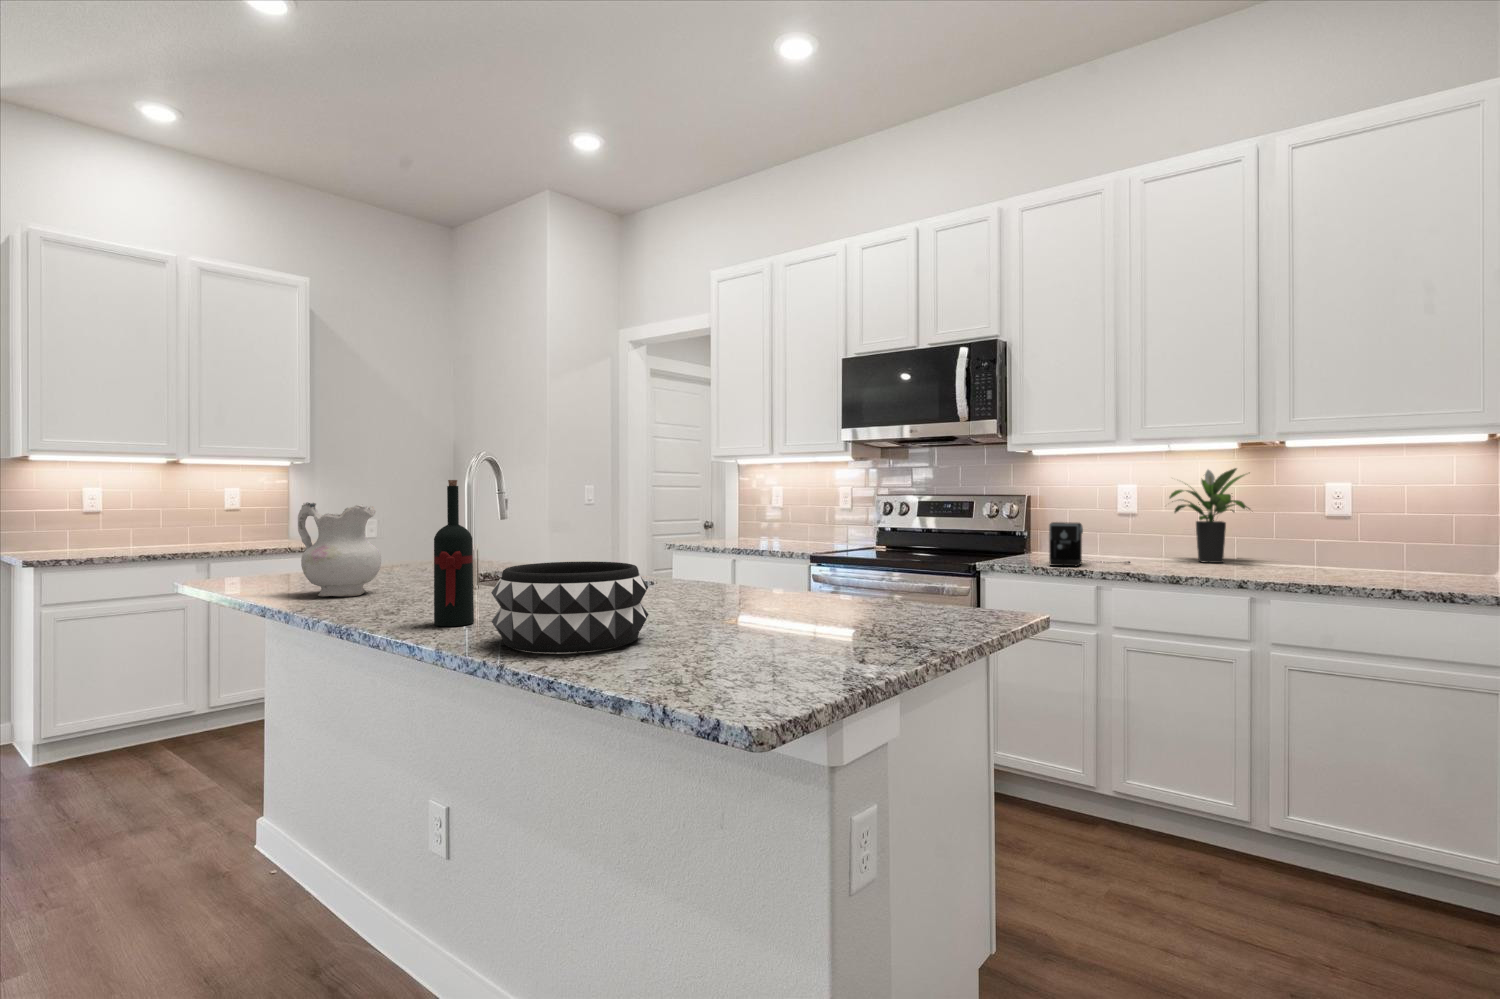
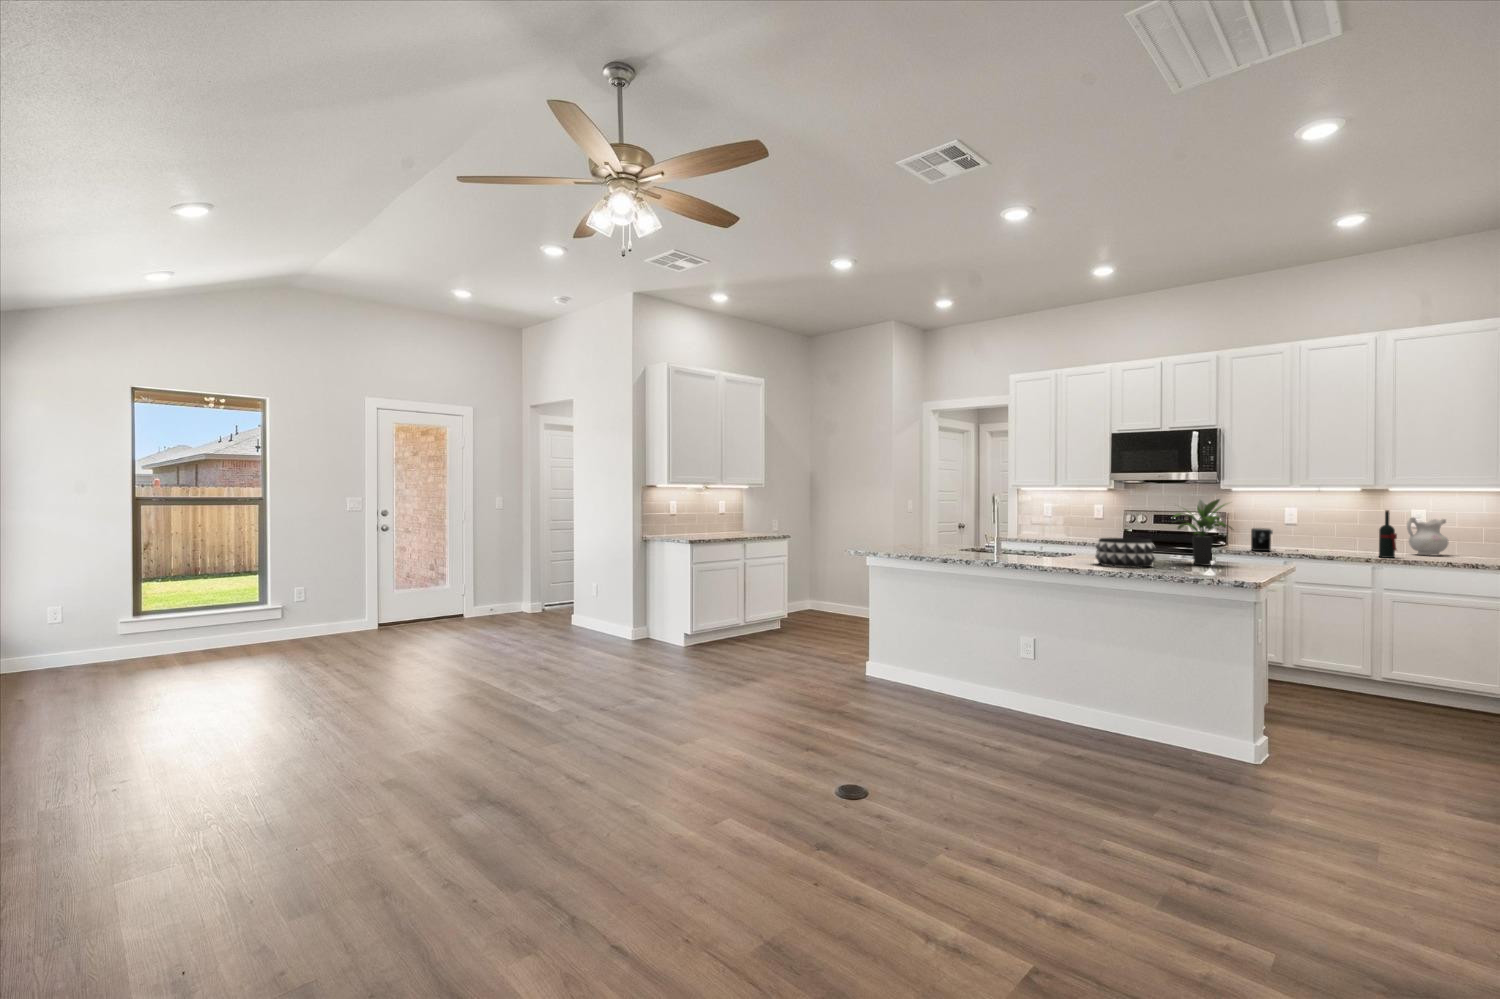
potted plant: present [1170,468,1250,563] -> present [1172,499,1232,566]
wine bottle: present [434,480,474,626] -> present [1379,510,1397,558]
ceramic pitcher: present [298,502,381,596] -> present [1407,517,1448,556]

